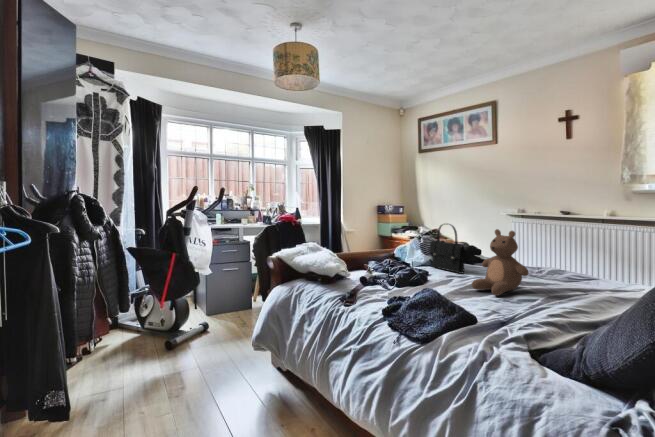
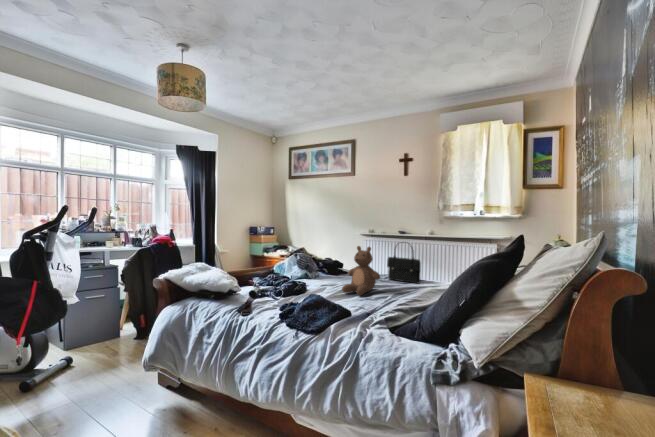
handbag: present [430,224,465,274] -> present [387,247,421,283]

